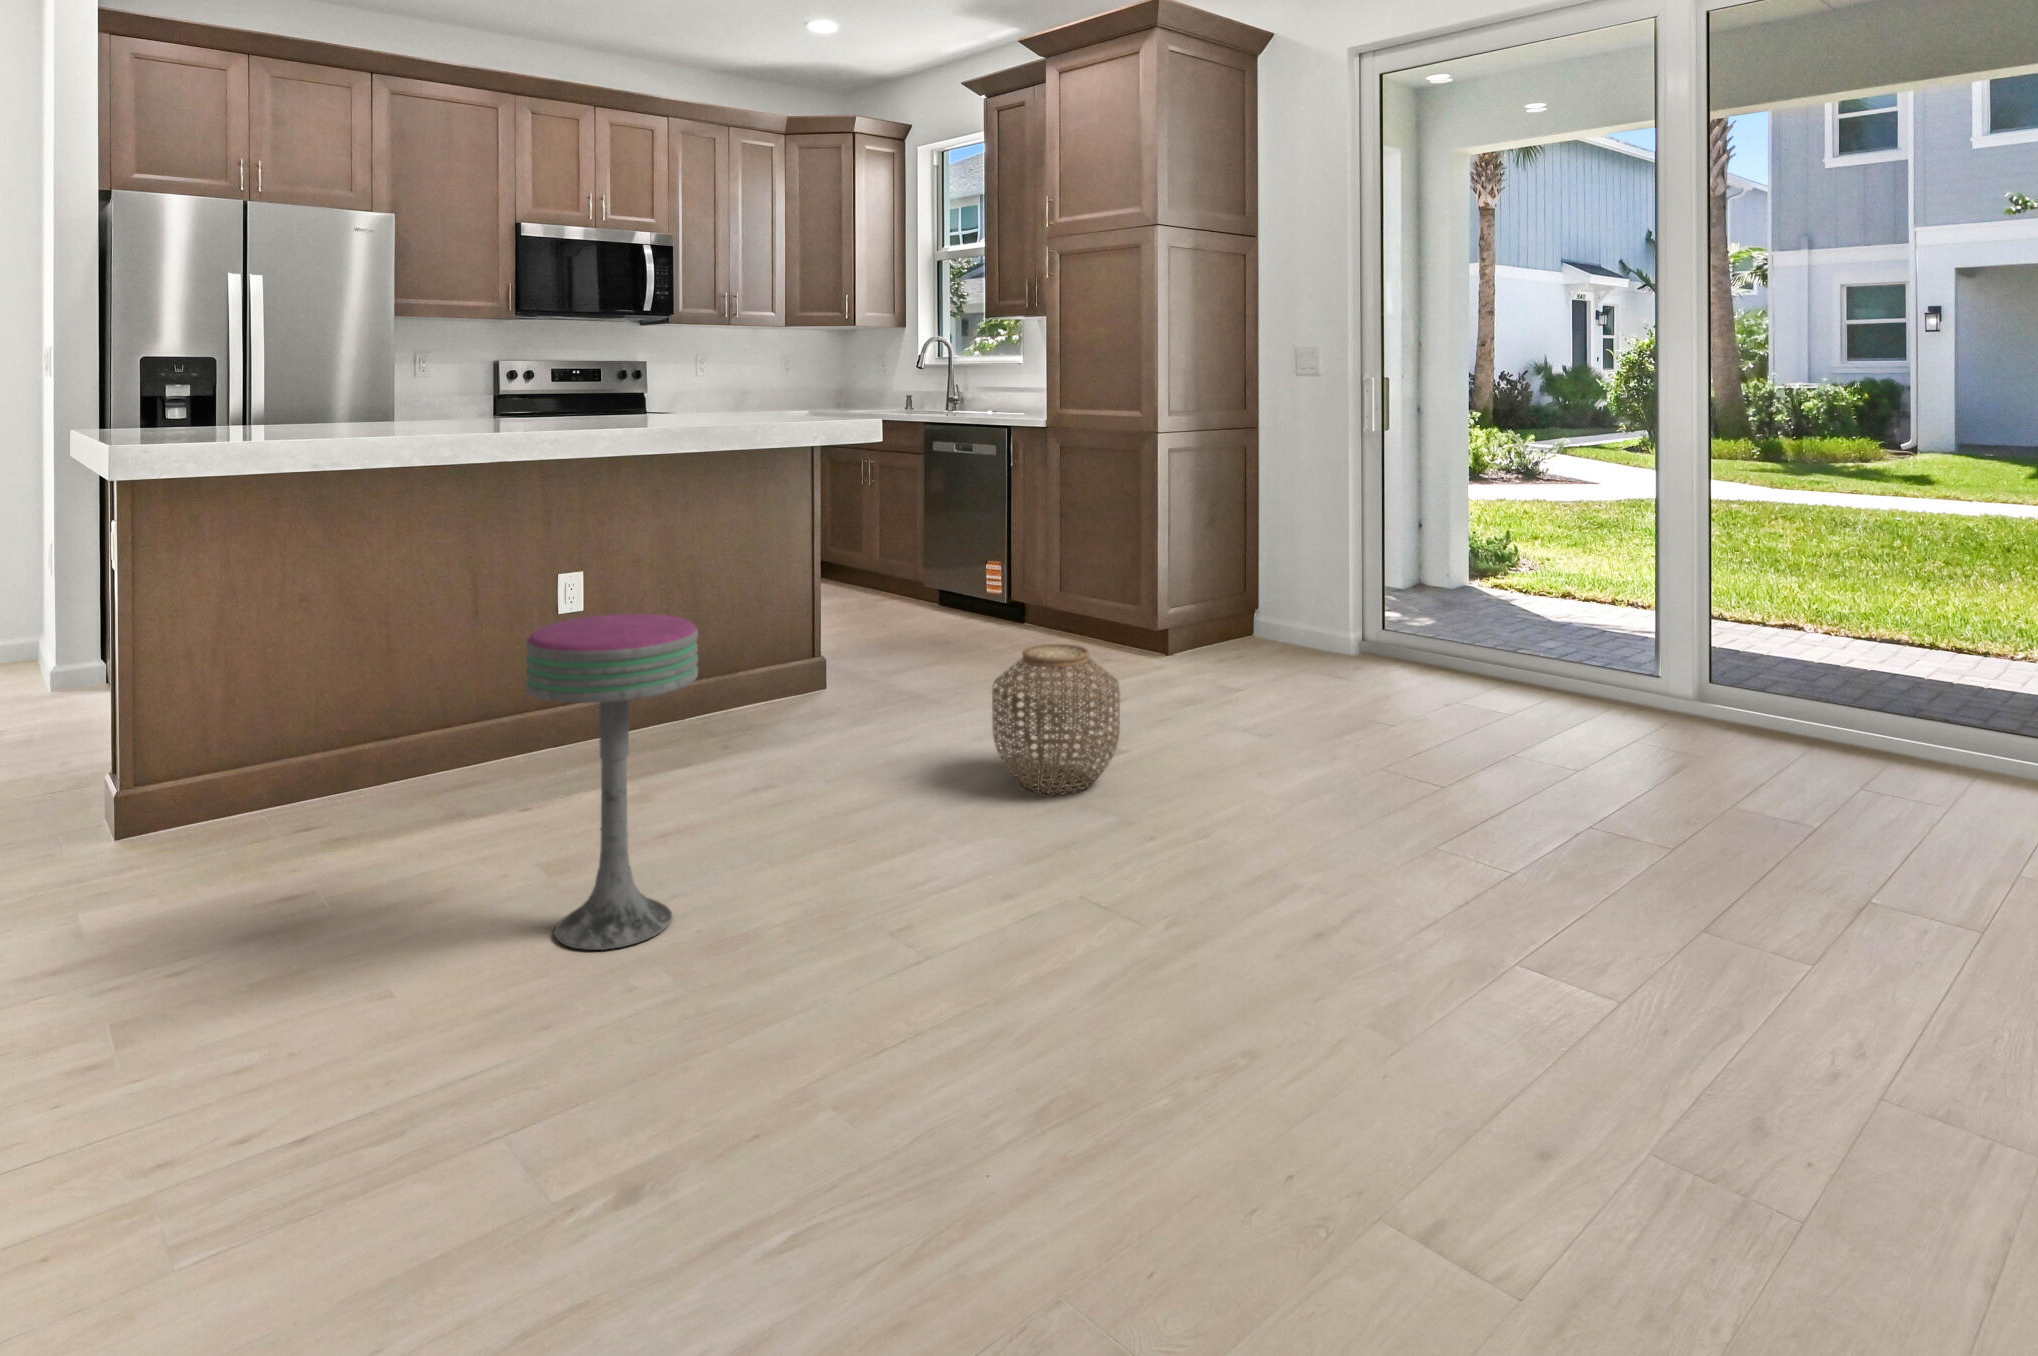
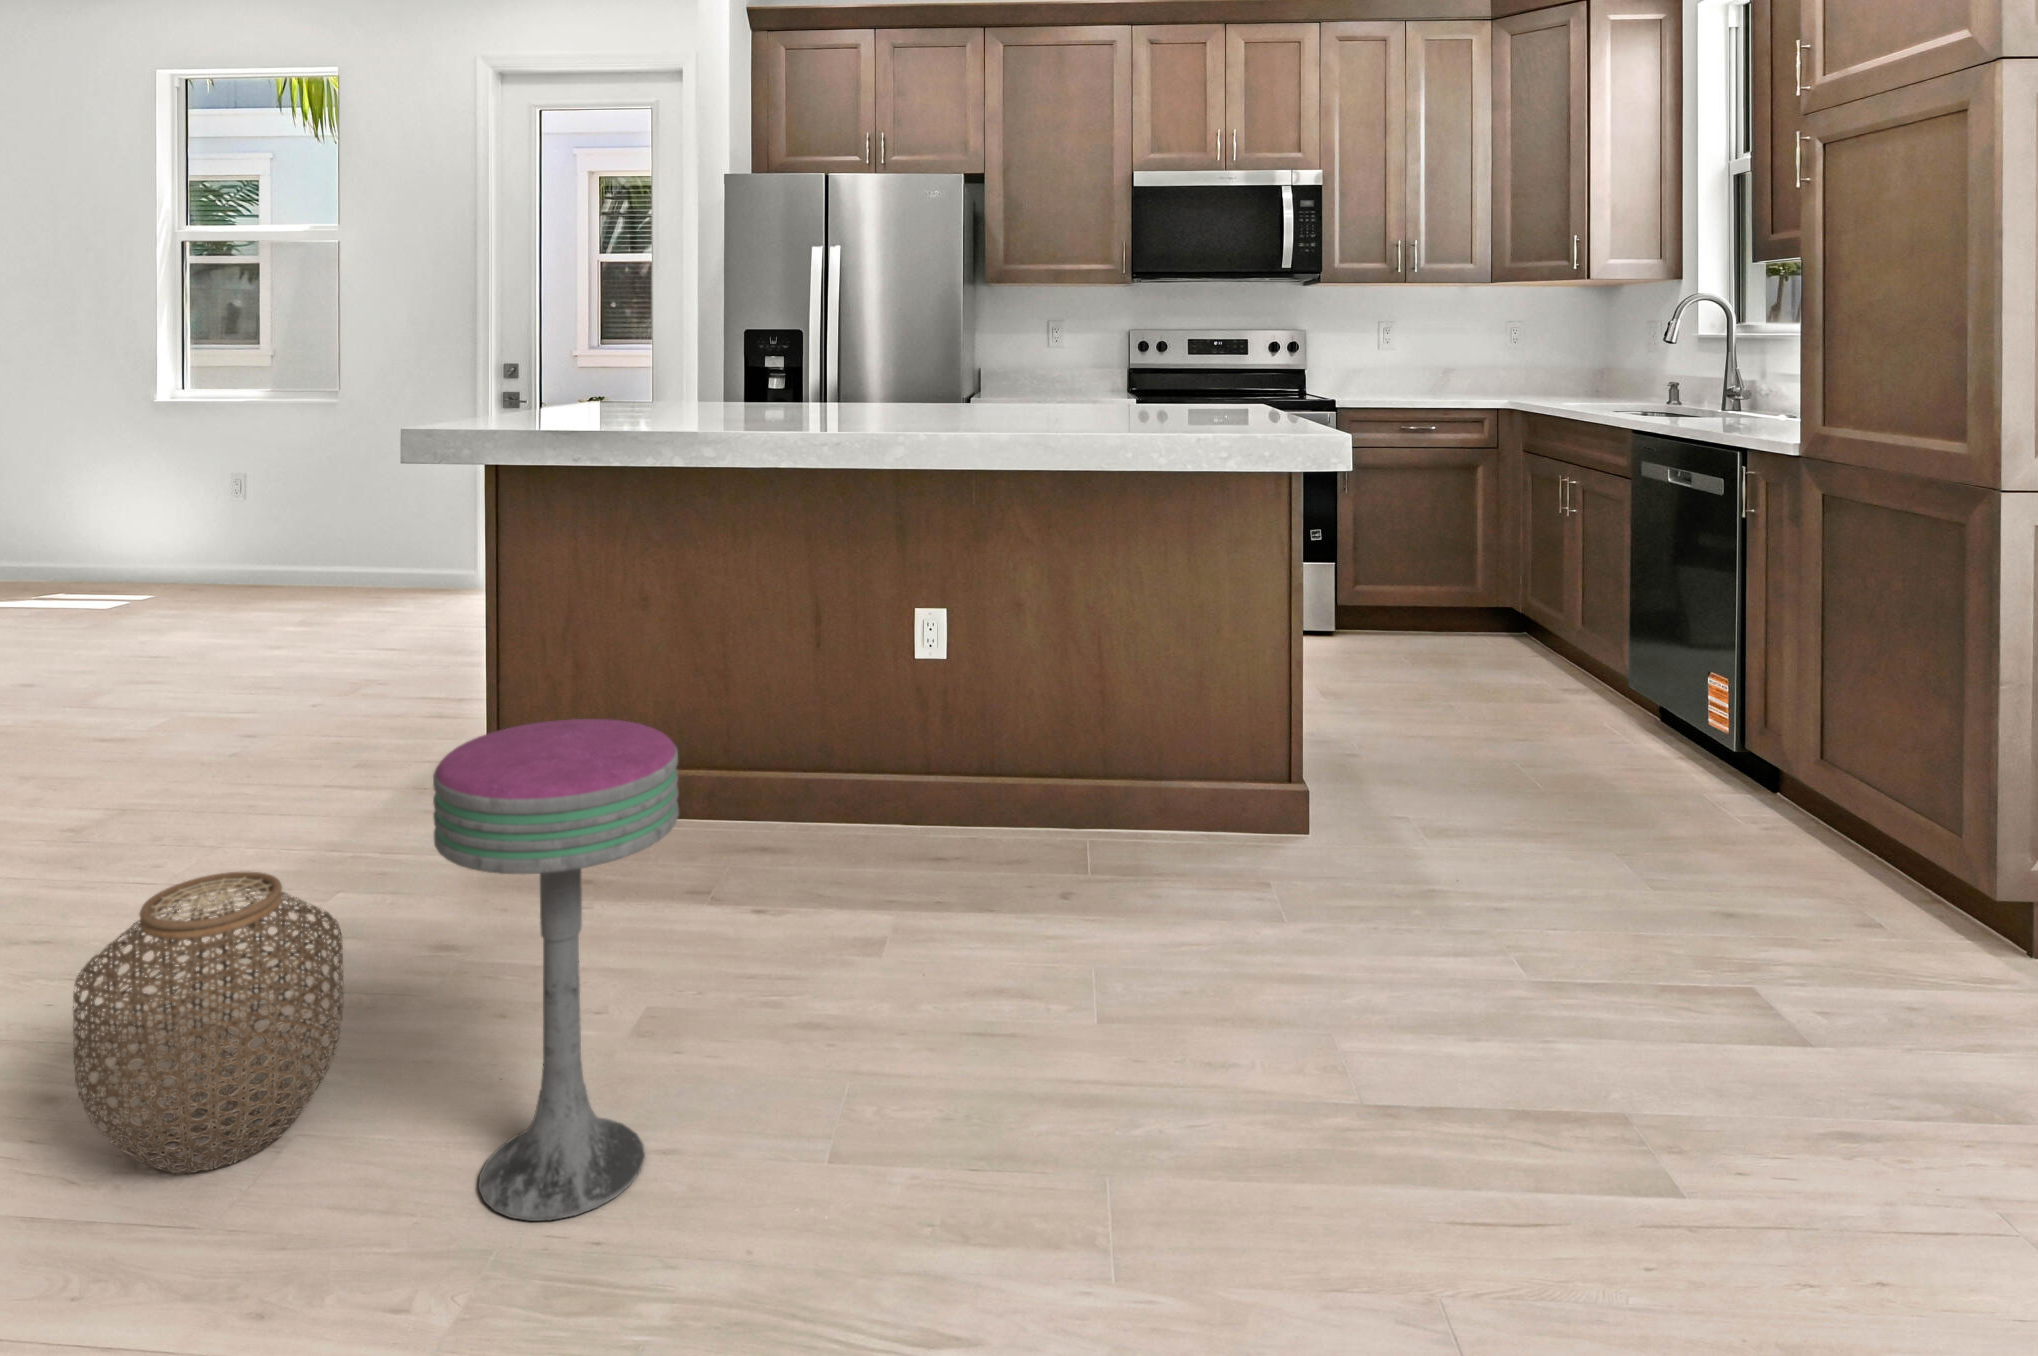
woven basket: present [992,644,1120,794] -> present [73,872,343,1173]

